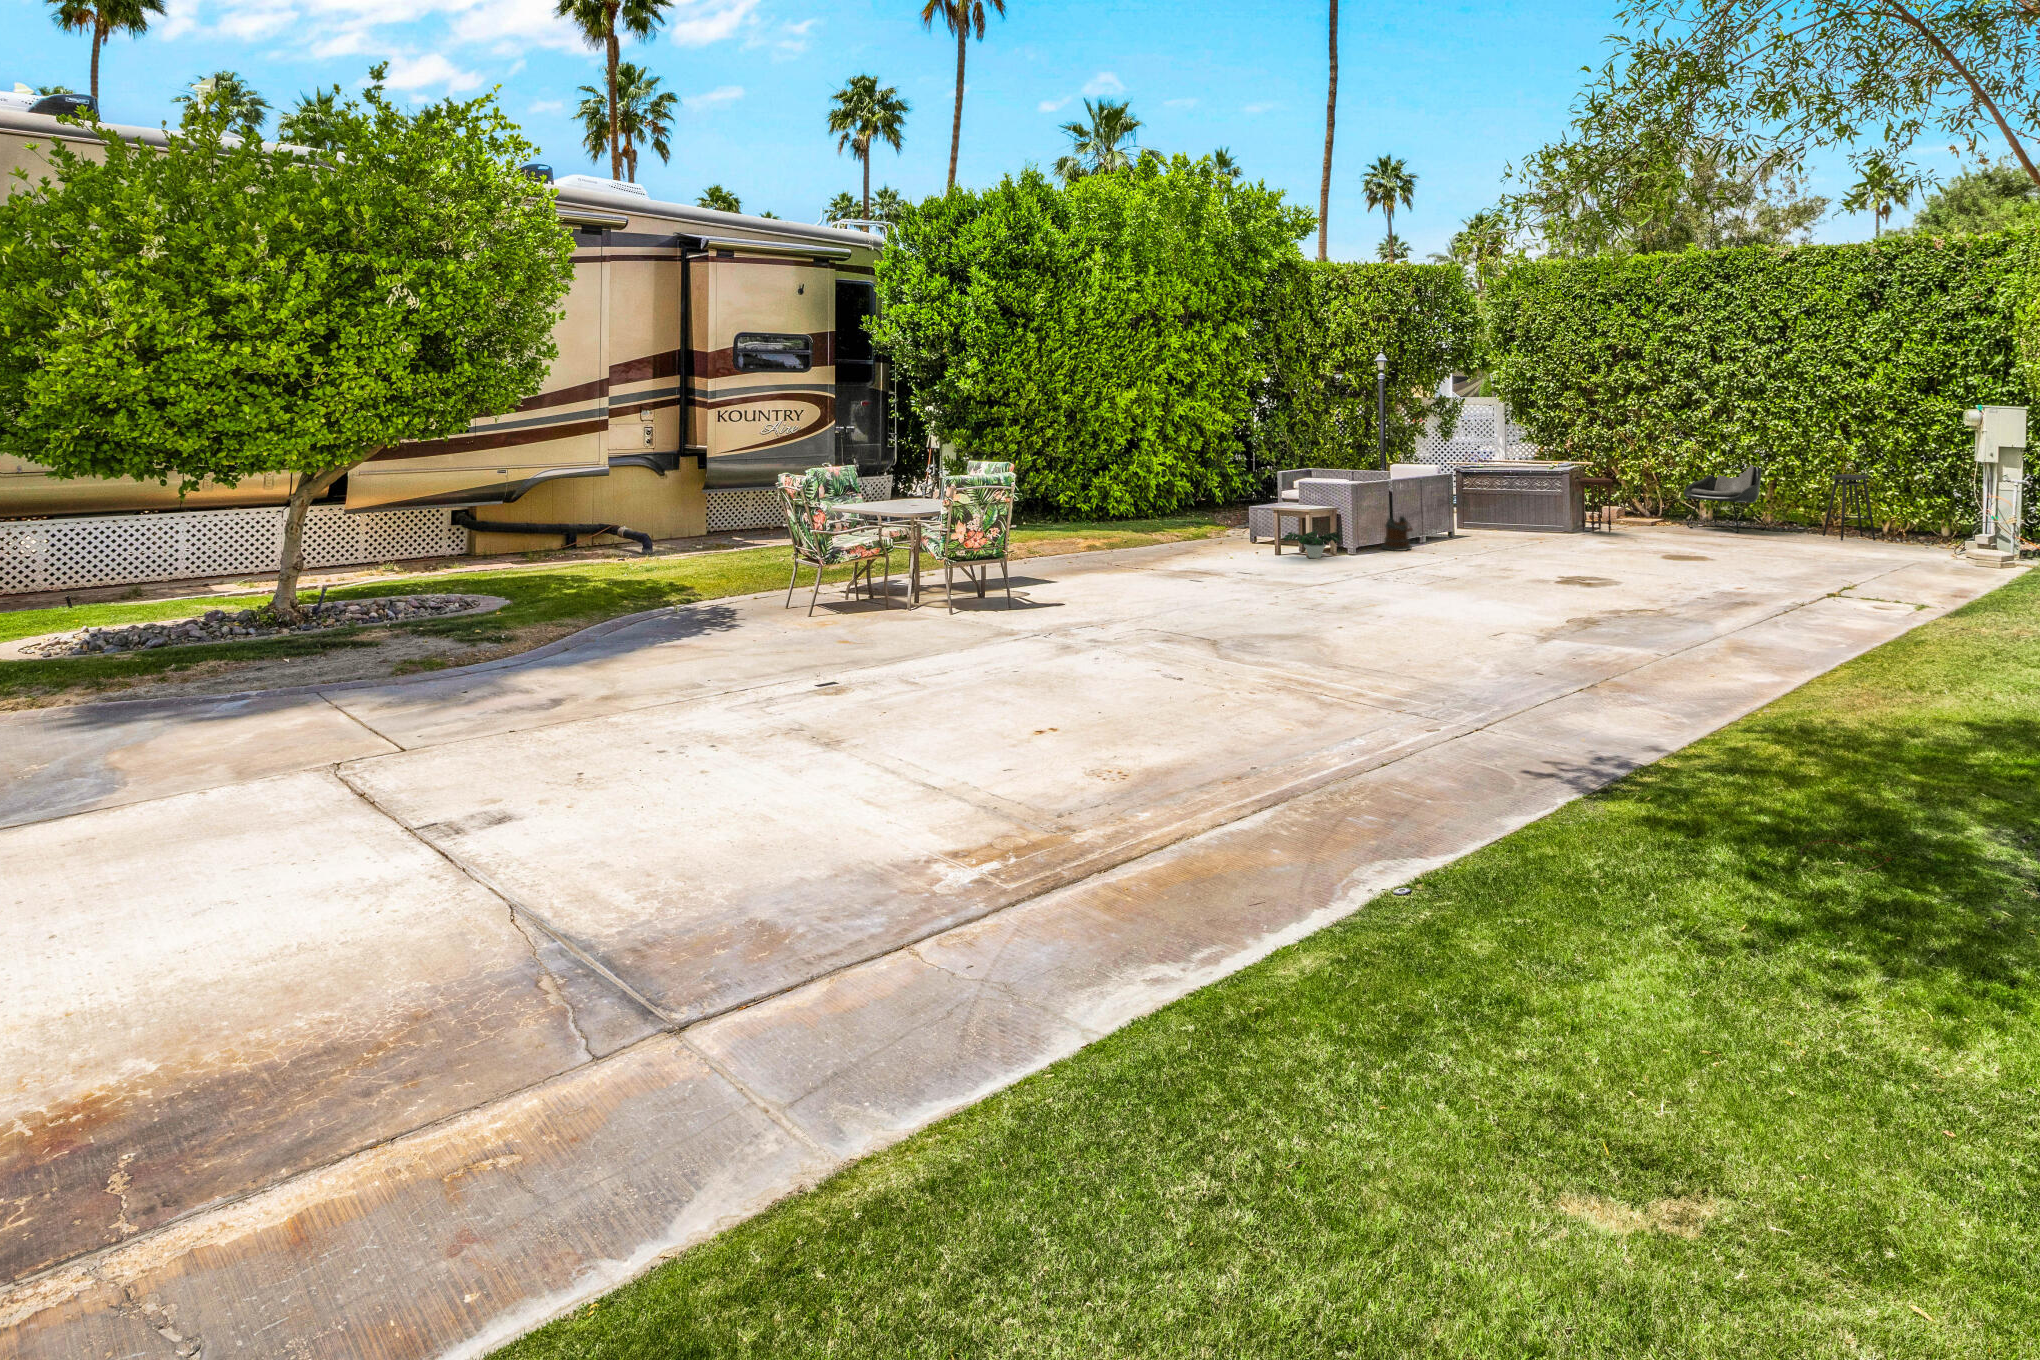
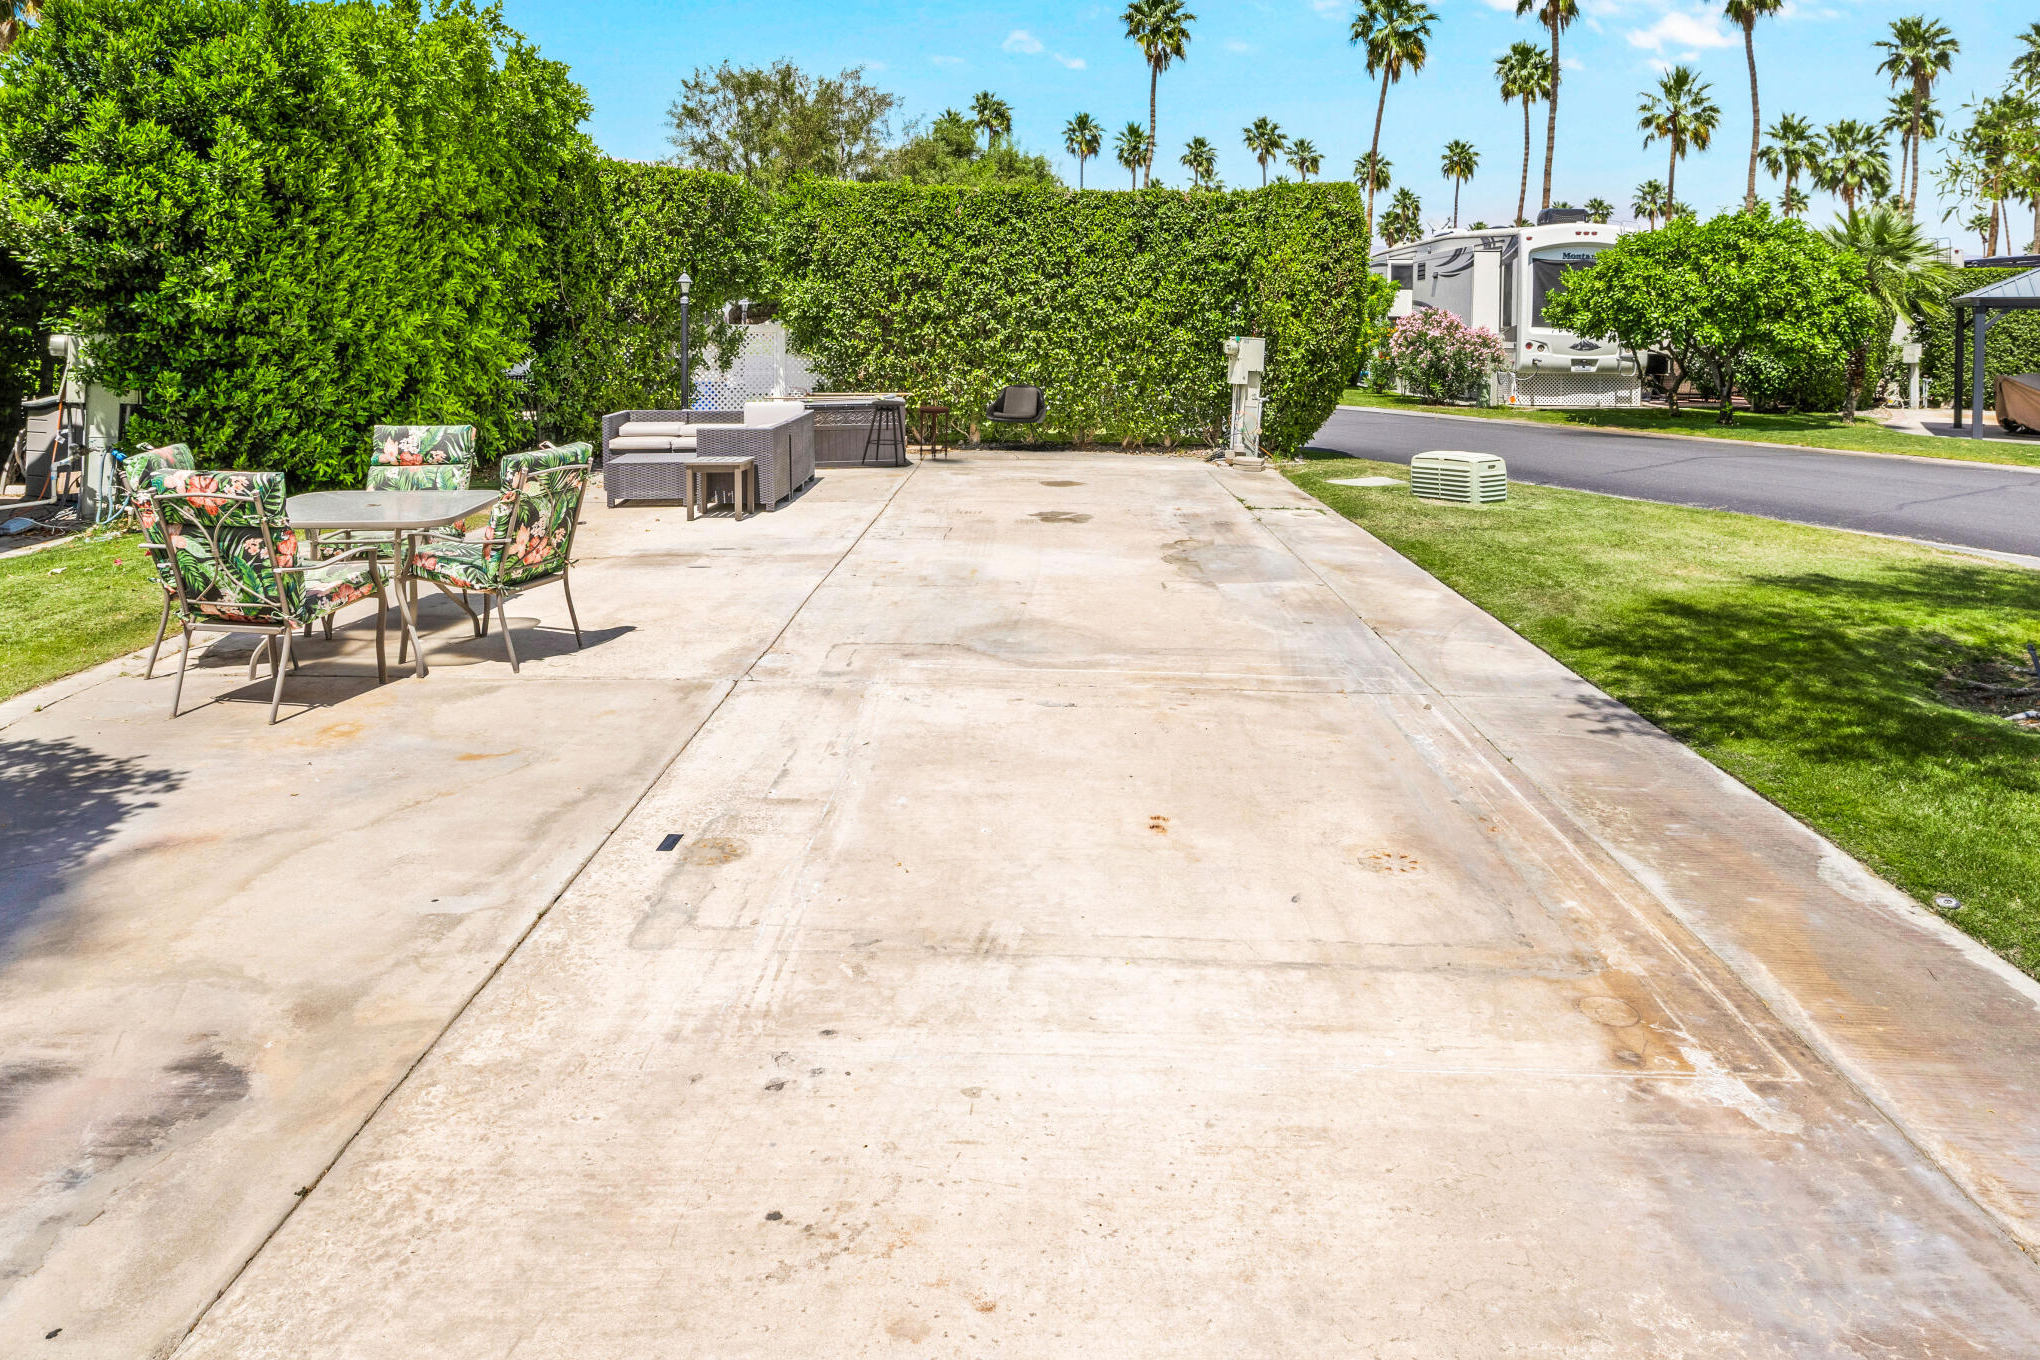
stool: present [1823,474,1875,541] -> present [862,400,906,466]
bucket: present [1381,516,1413,551] -> none [804,461,839,500]
potted plant: present [1284,531,1339,558] -> none [738,486,807,519]

